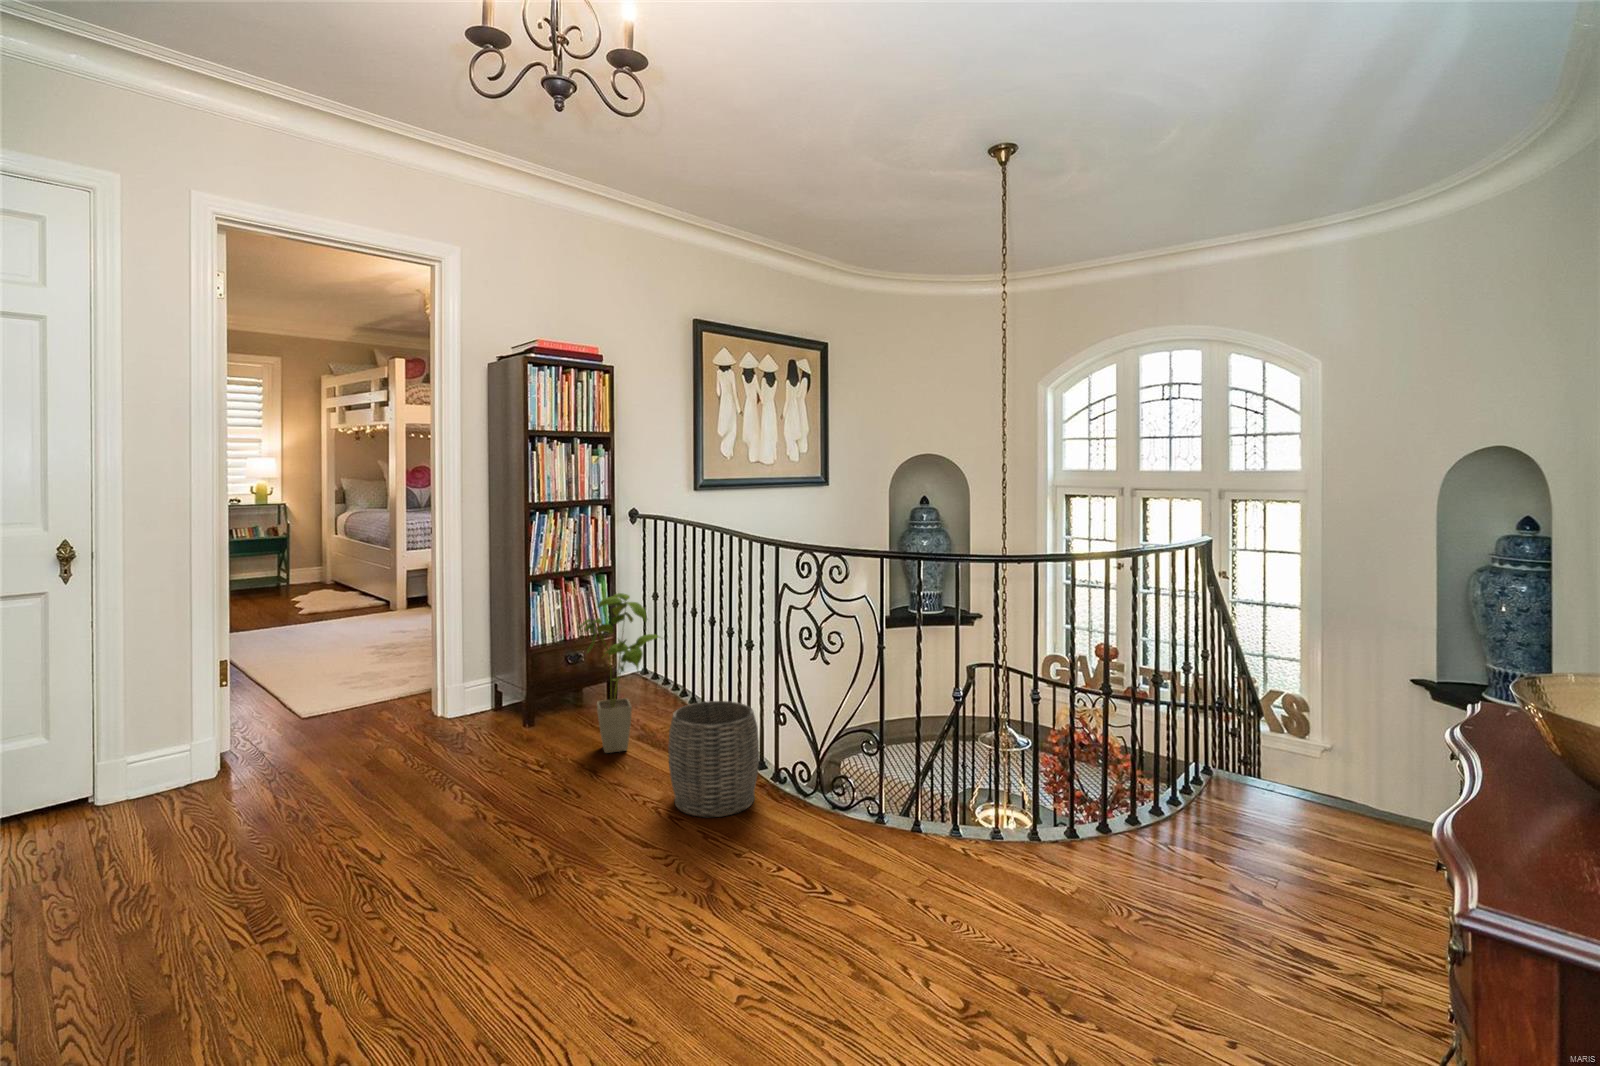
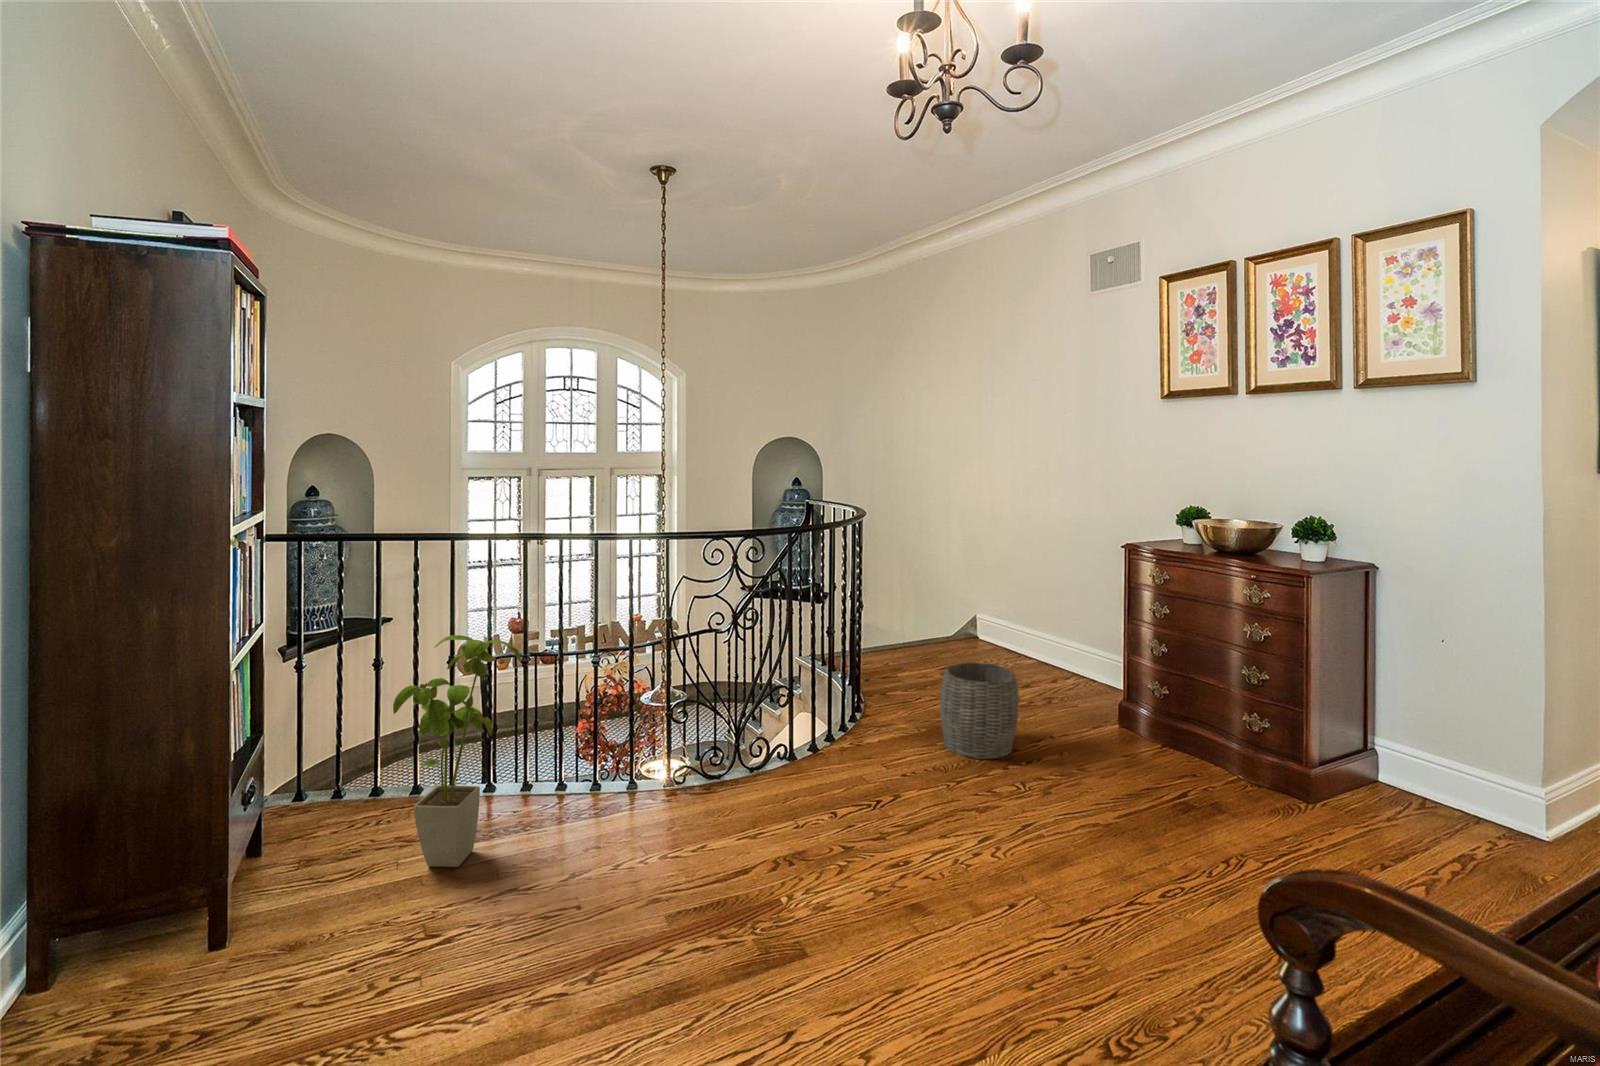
woven basket: present [668,701,759,817] -> present [940,662,1019,759]

